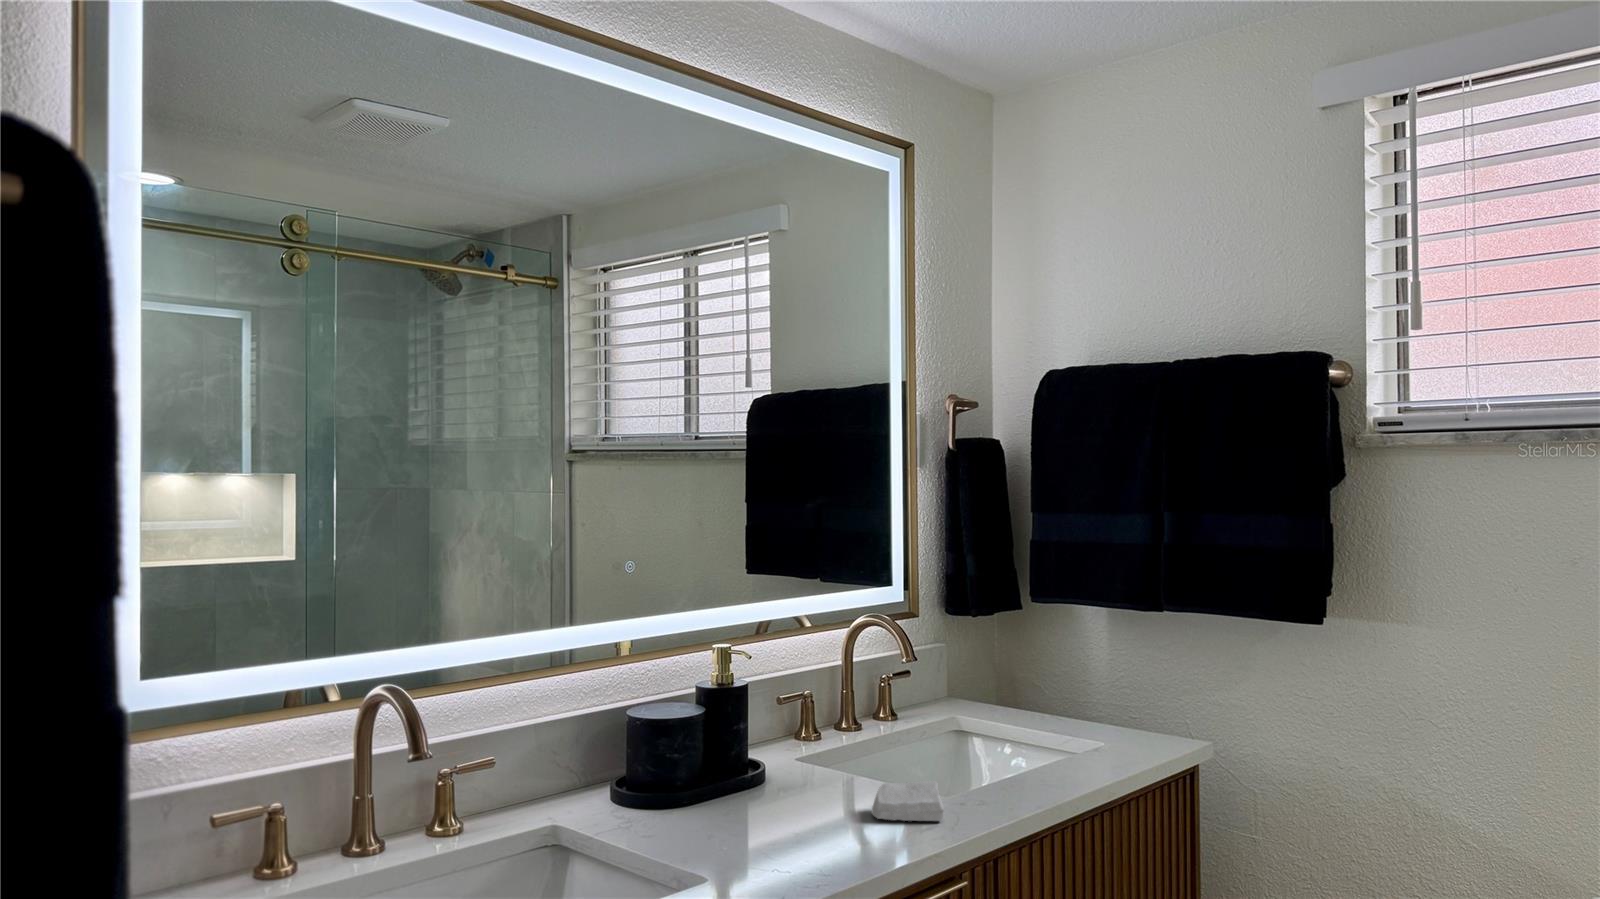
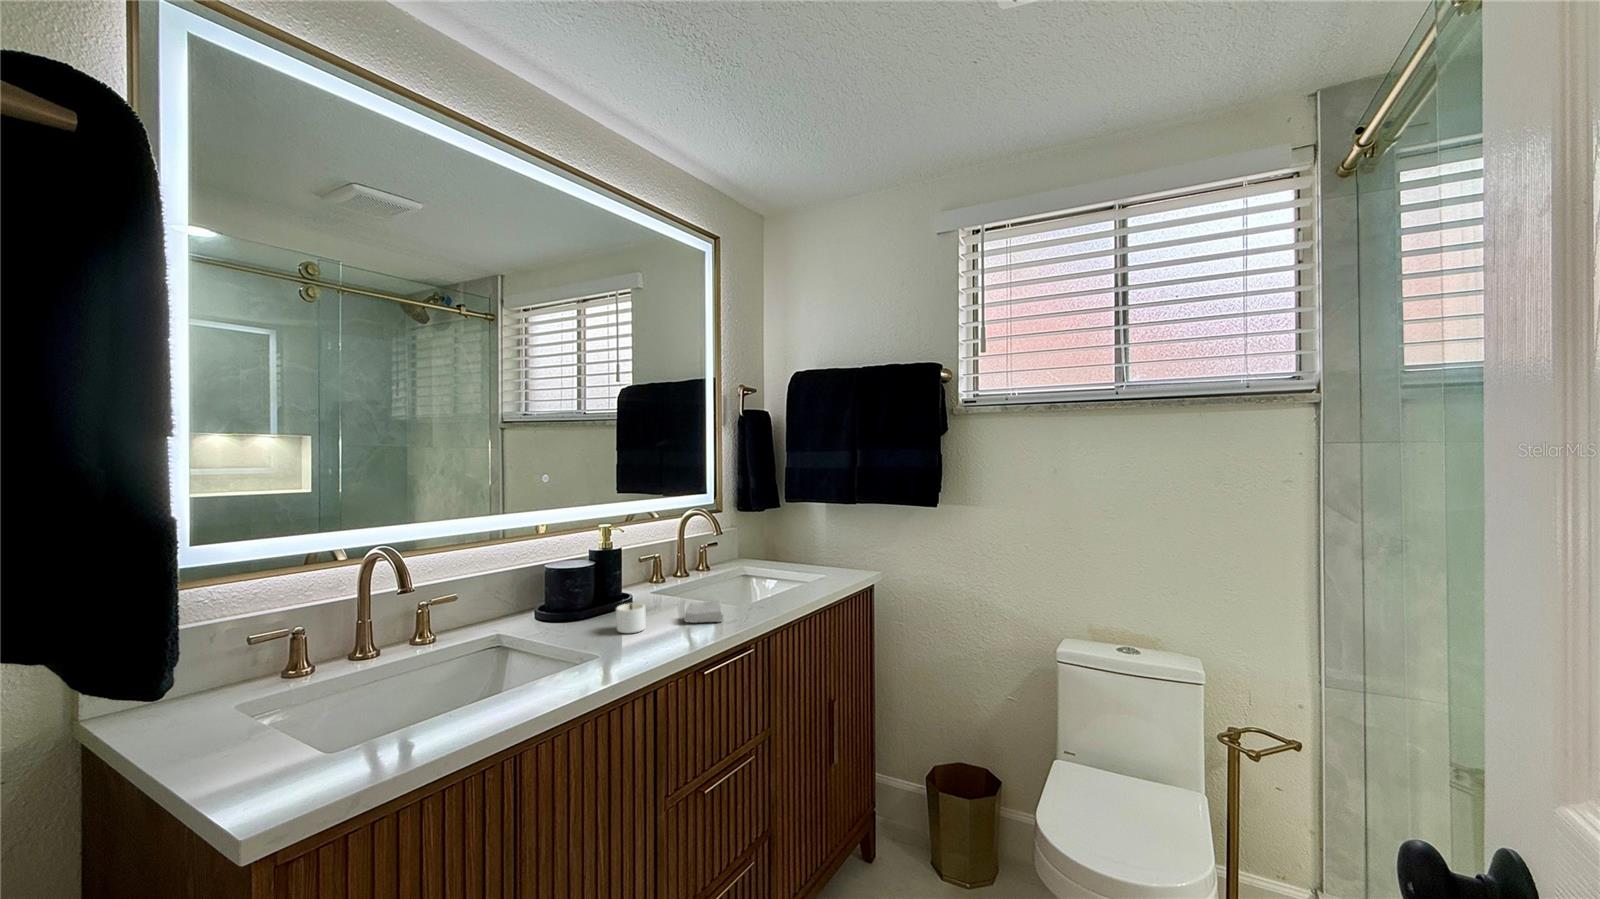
candle: none [759,780,827,833] -> present [616,603,646,633]

